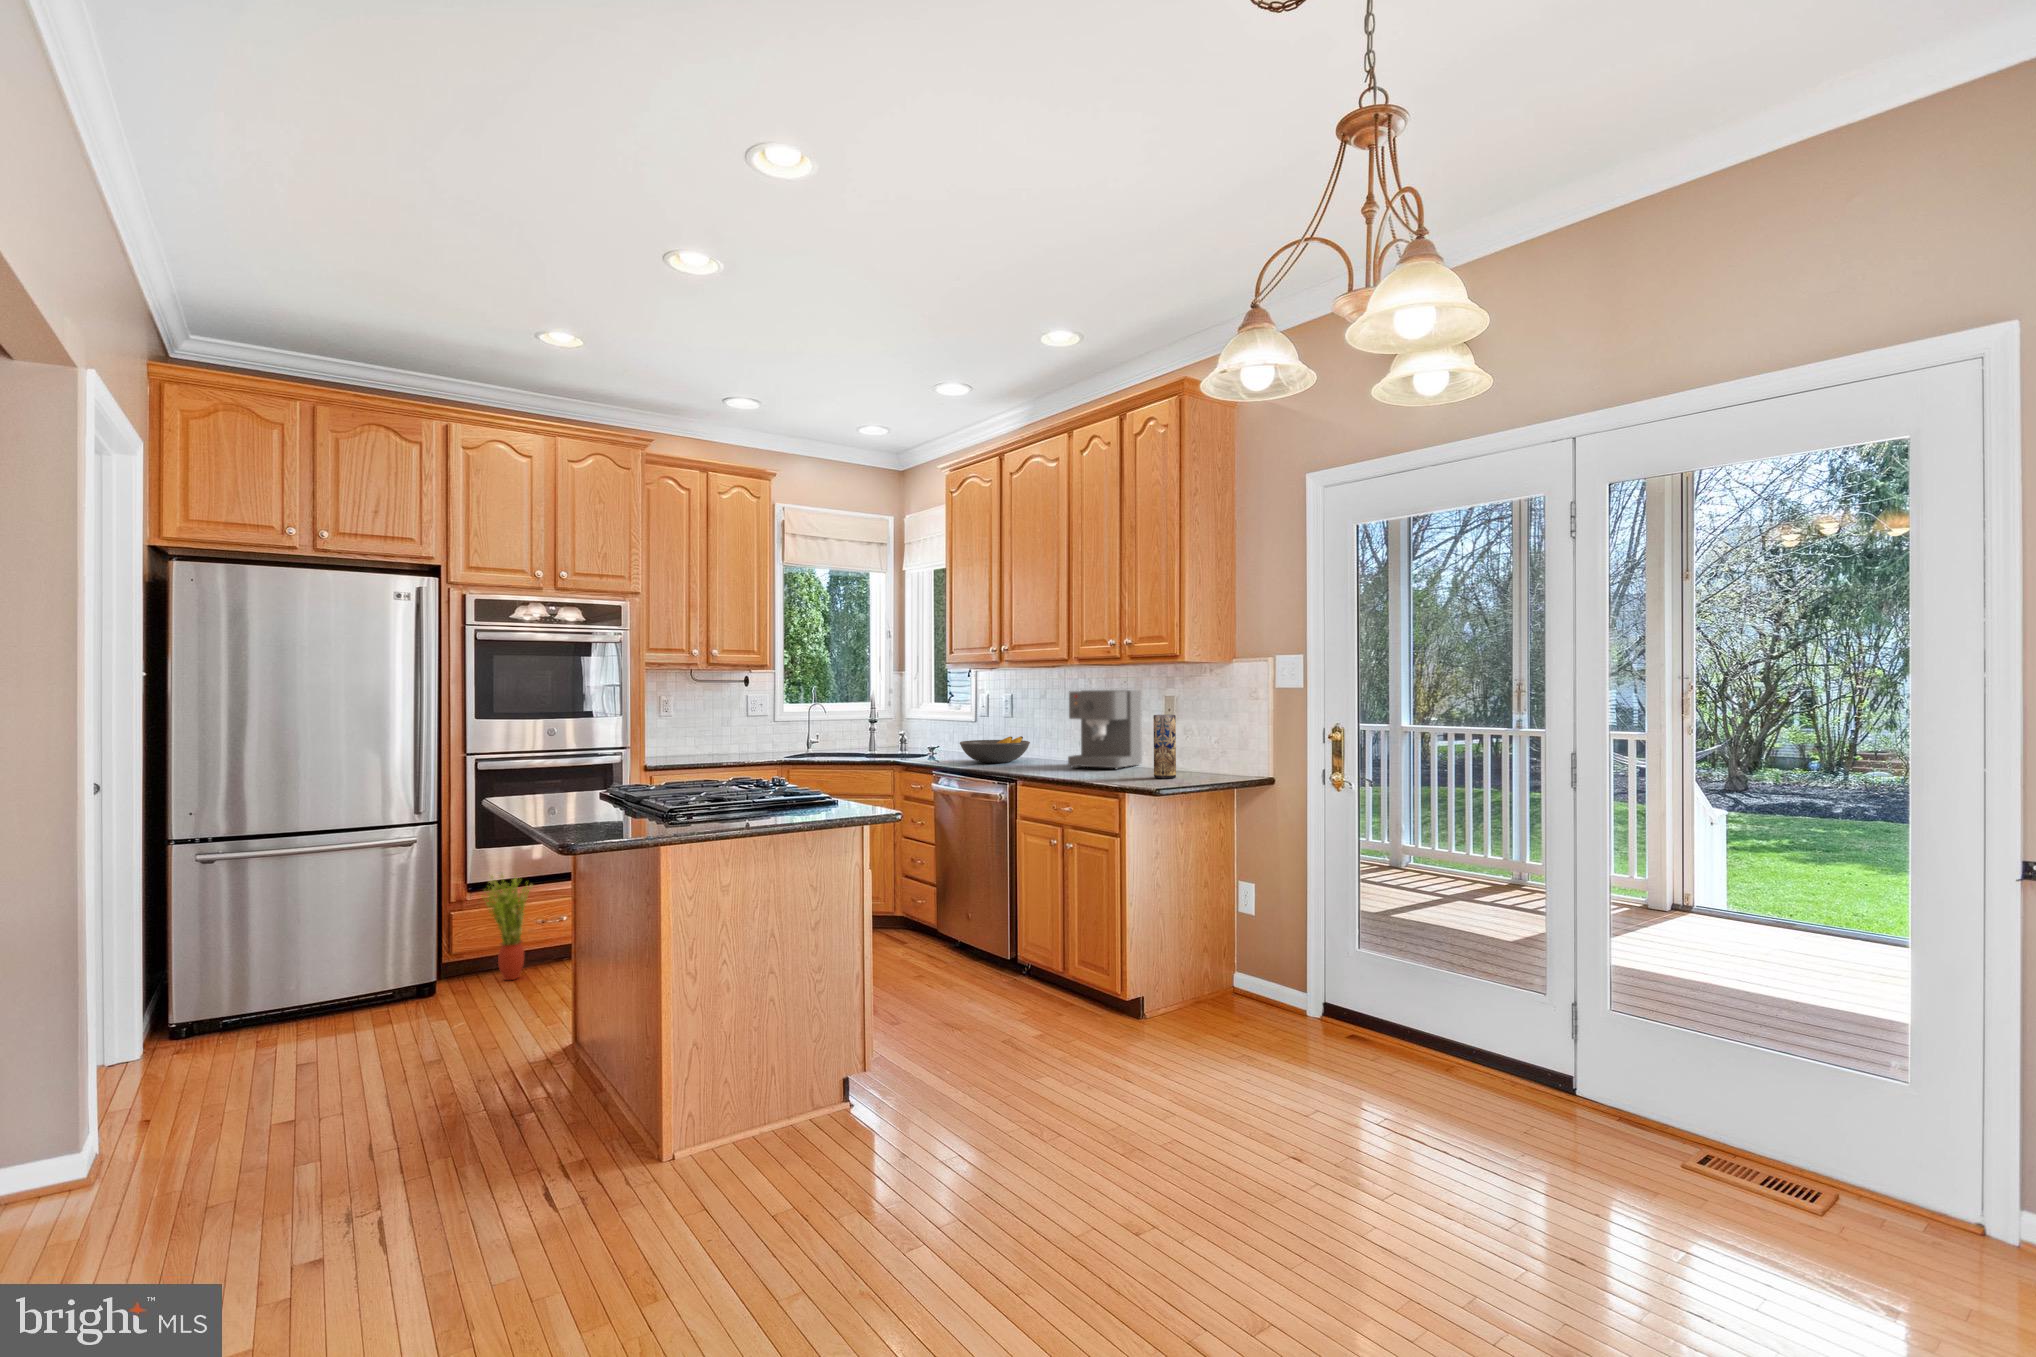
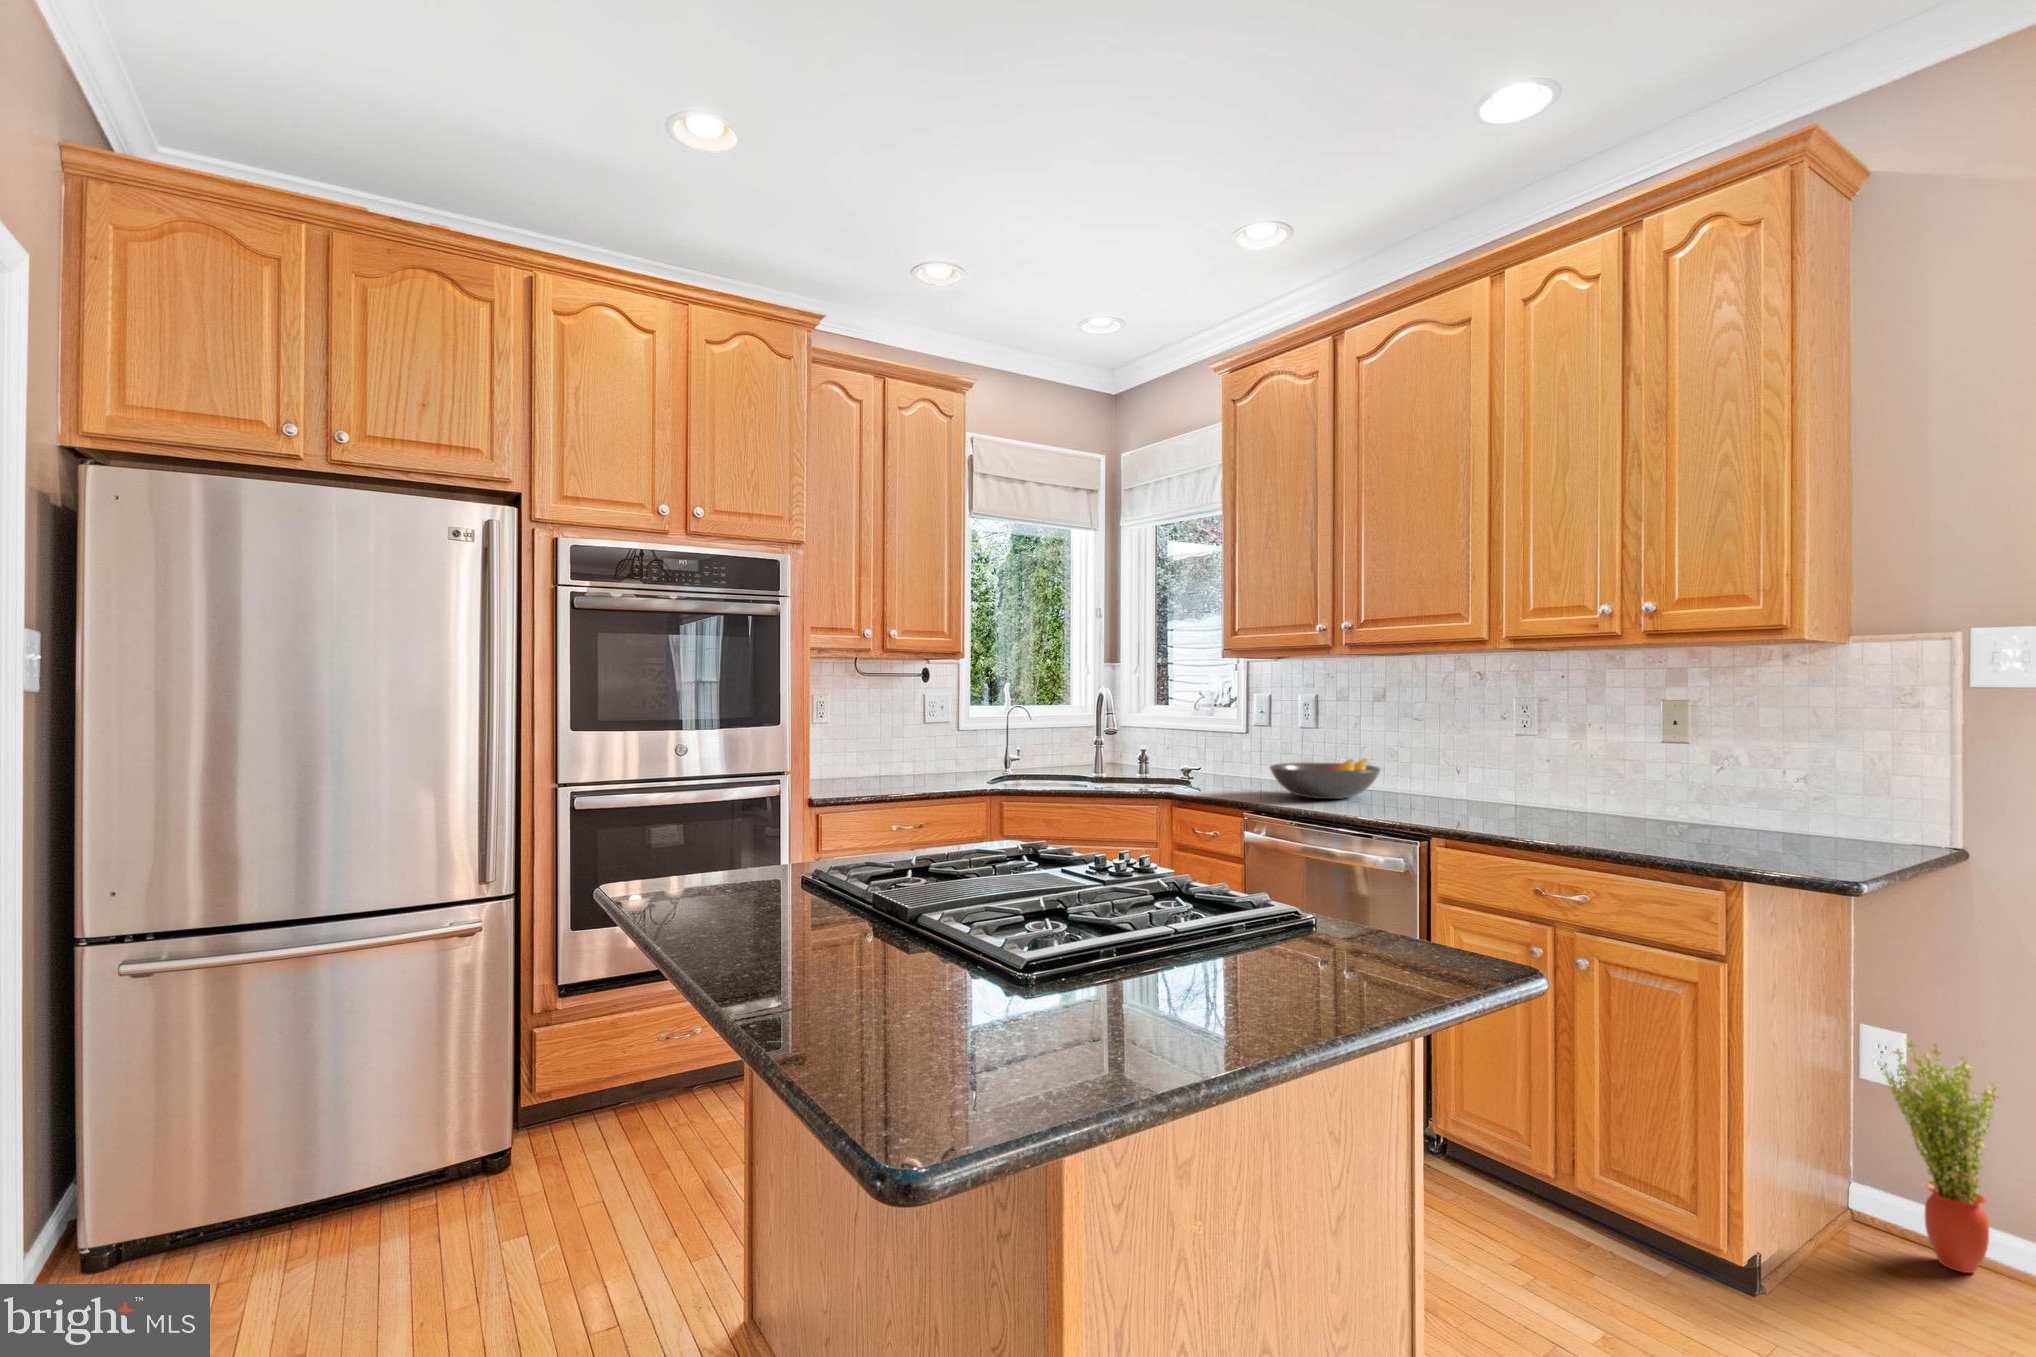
coffee maker: present [1068,690,1142,769] -> none [1485,689,1599,819]
vase: present [1153,715,1176,778] -> none [1708,732,1756,843]
potted plant: present [481,875,532,980] -> present [1882,1040,1999,1273]

